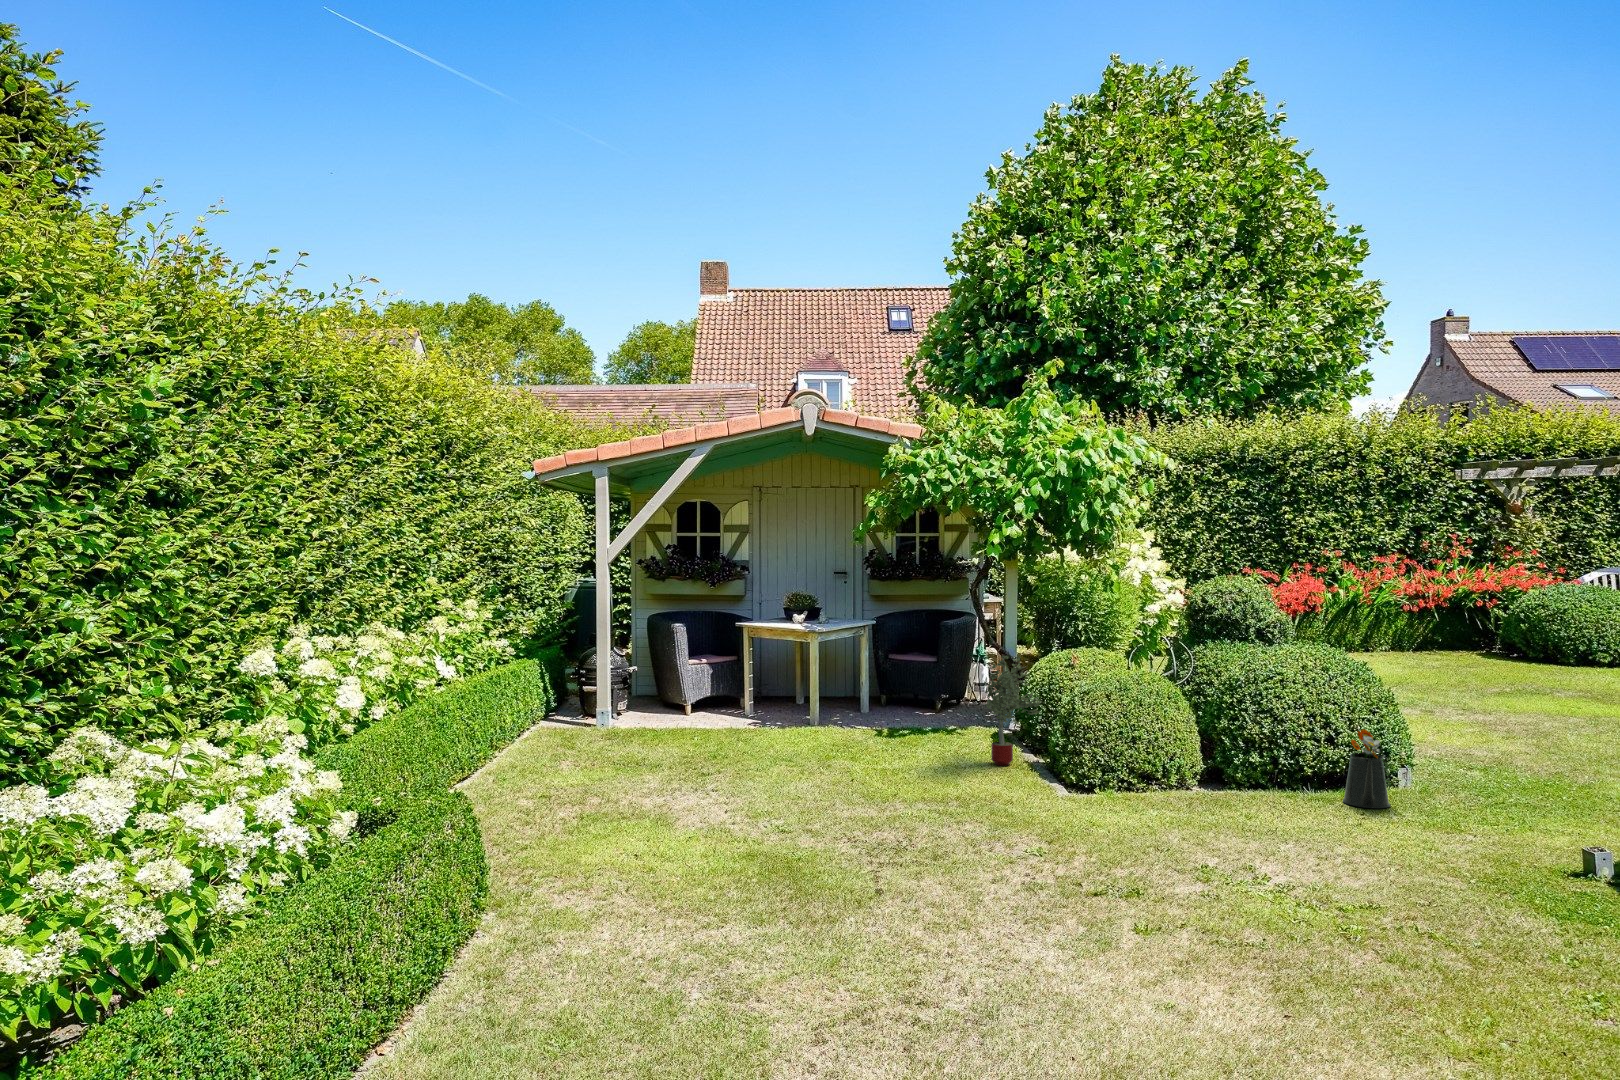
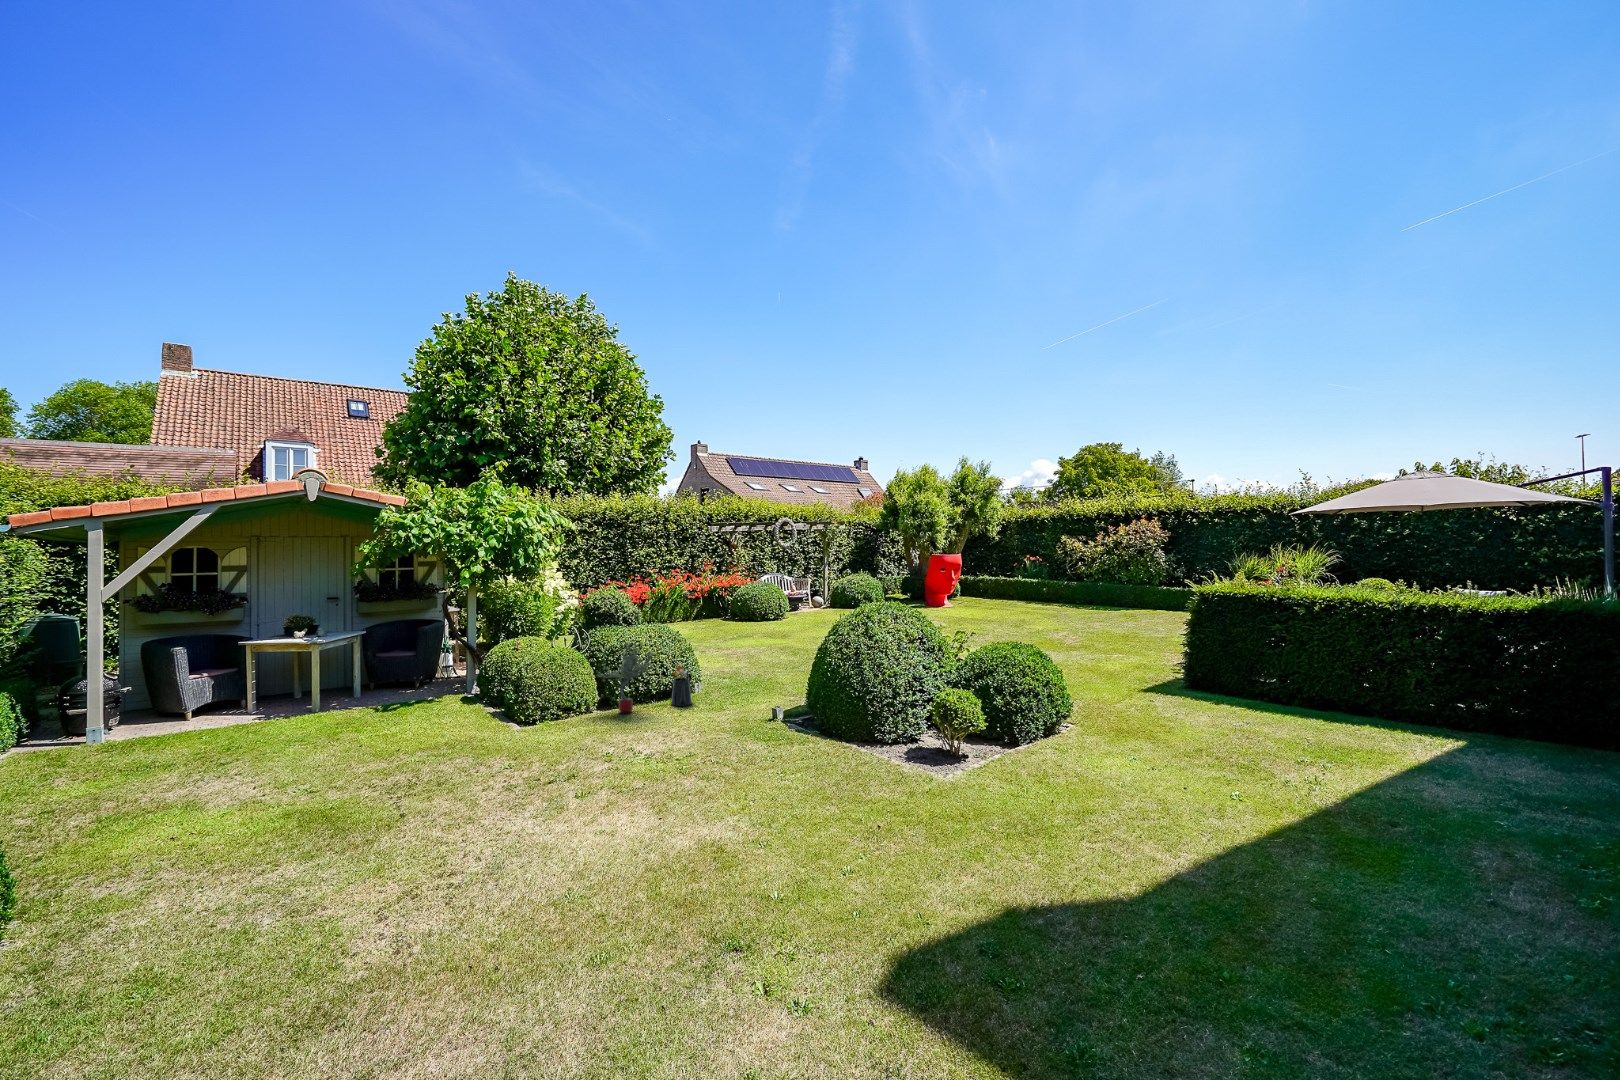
potted tree: present [984,656,1041,766] -> present [597,643,654,713]

